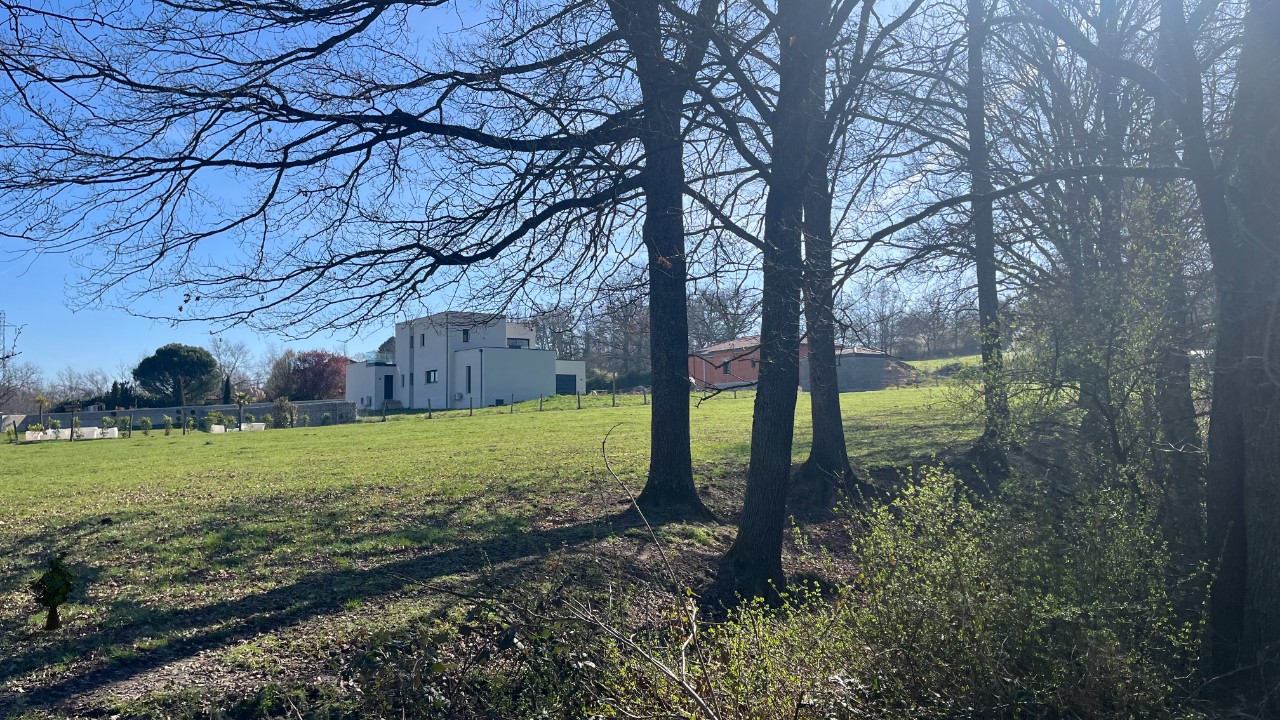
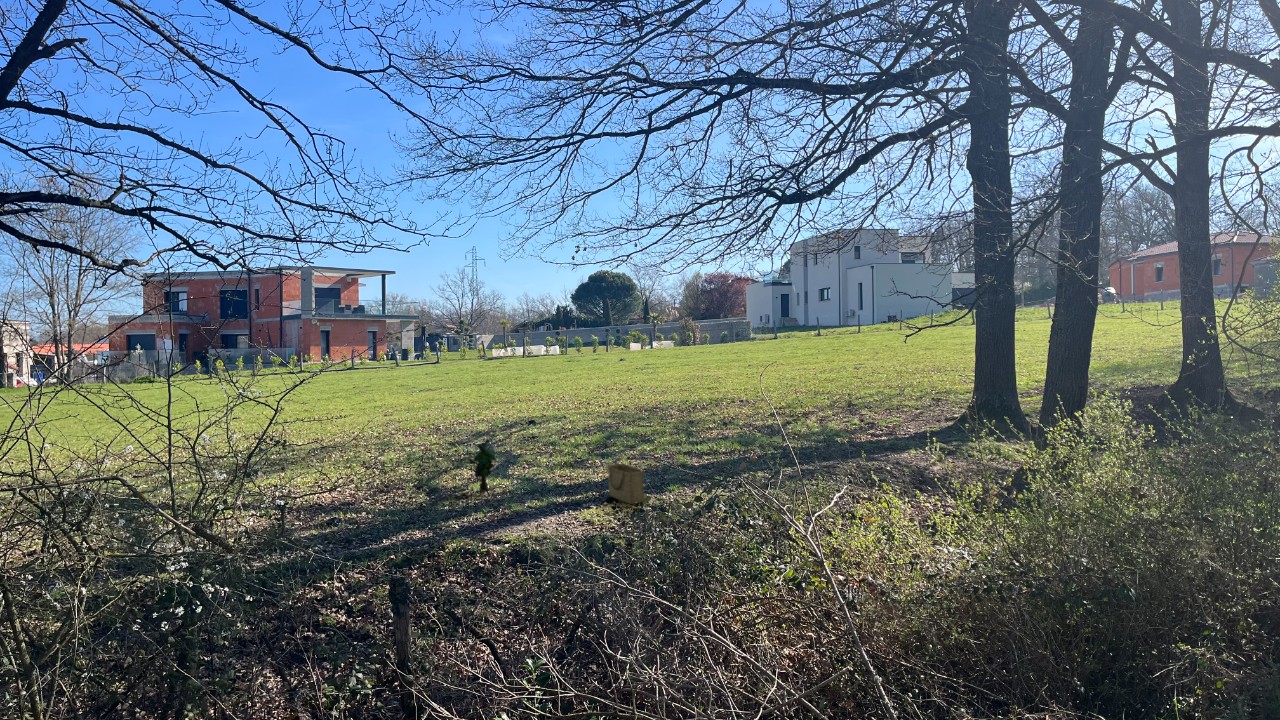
basket: none [259,575,318,630] -> present [607,463,644,504]

